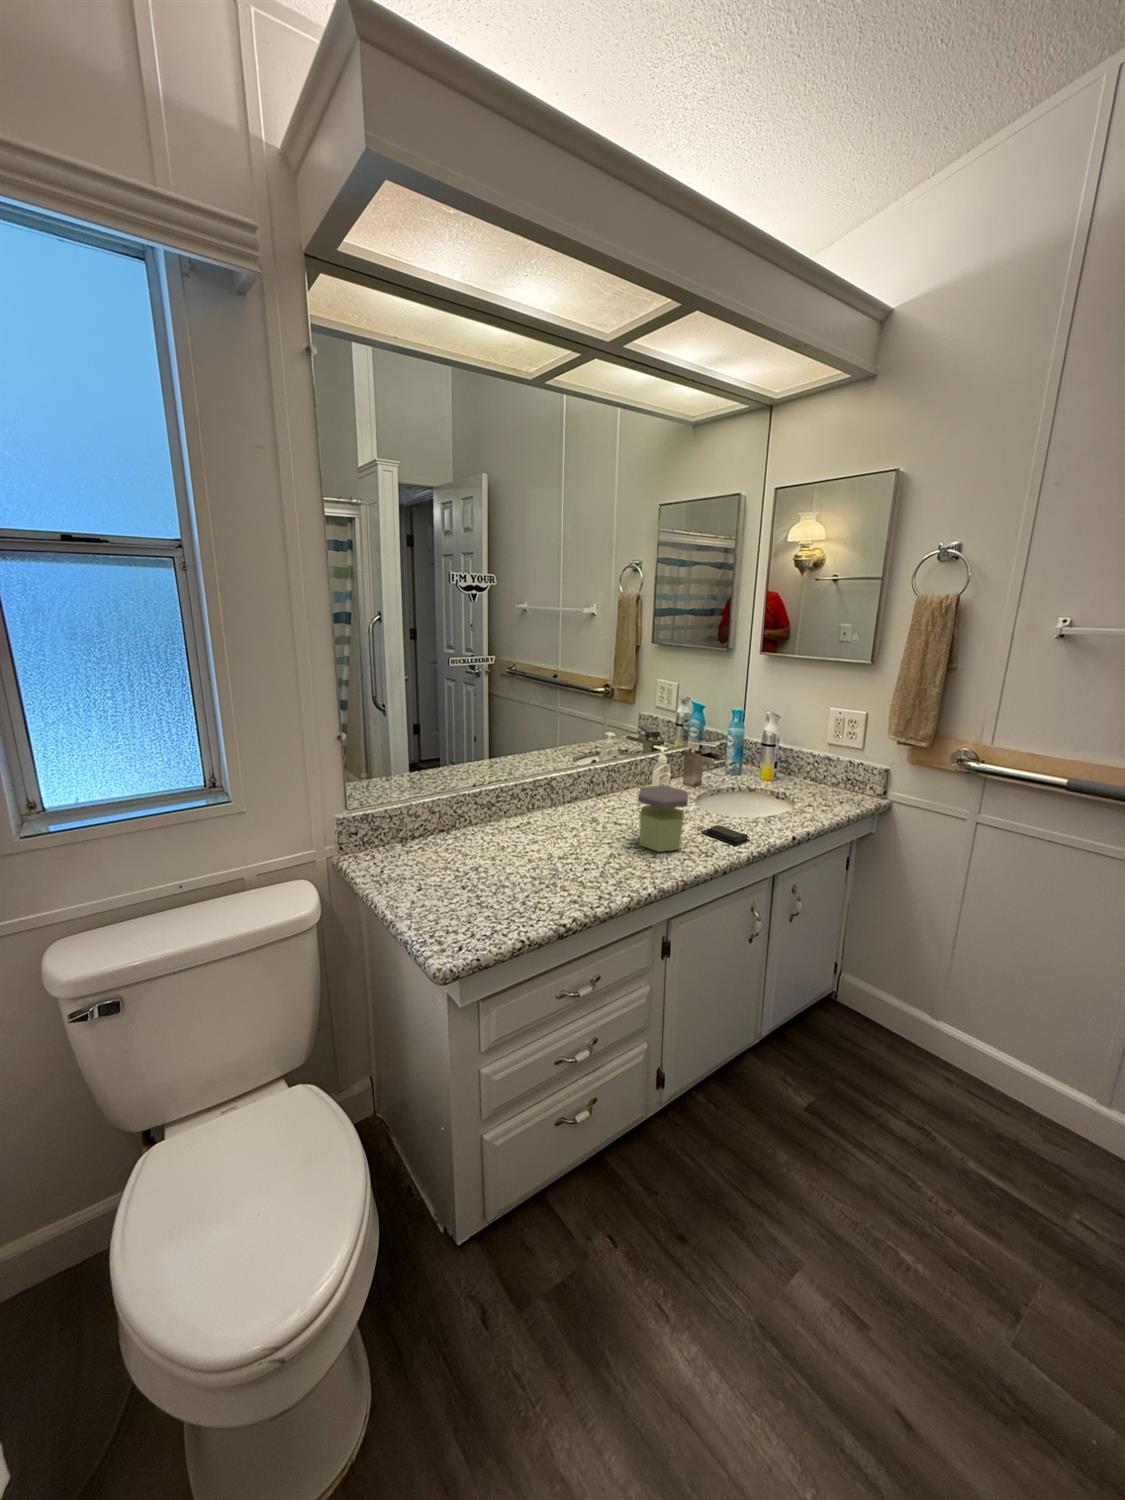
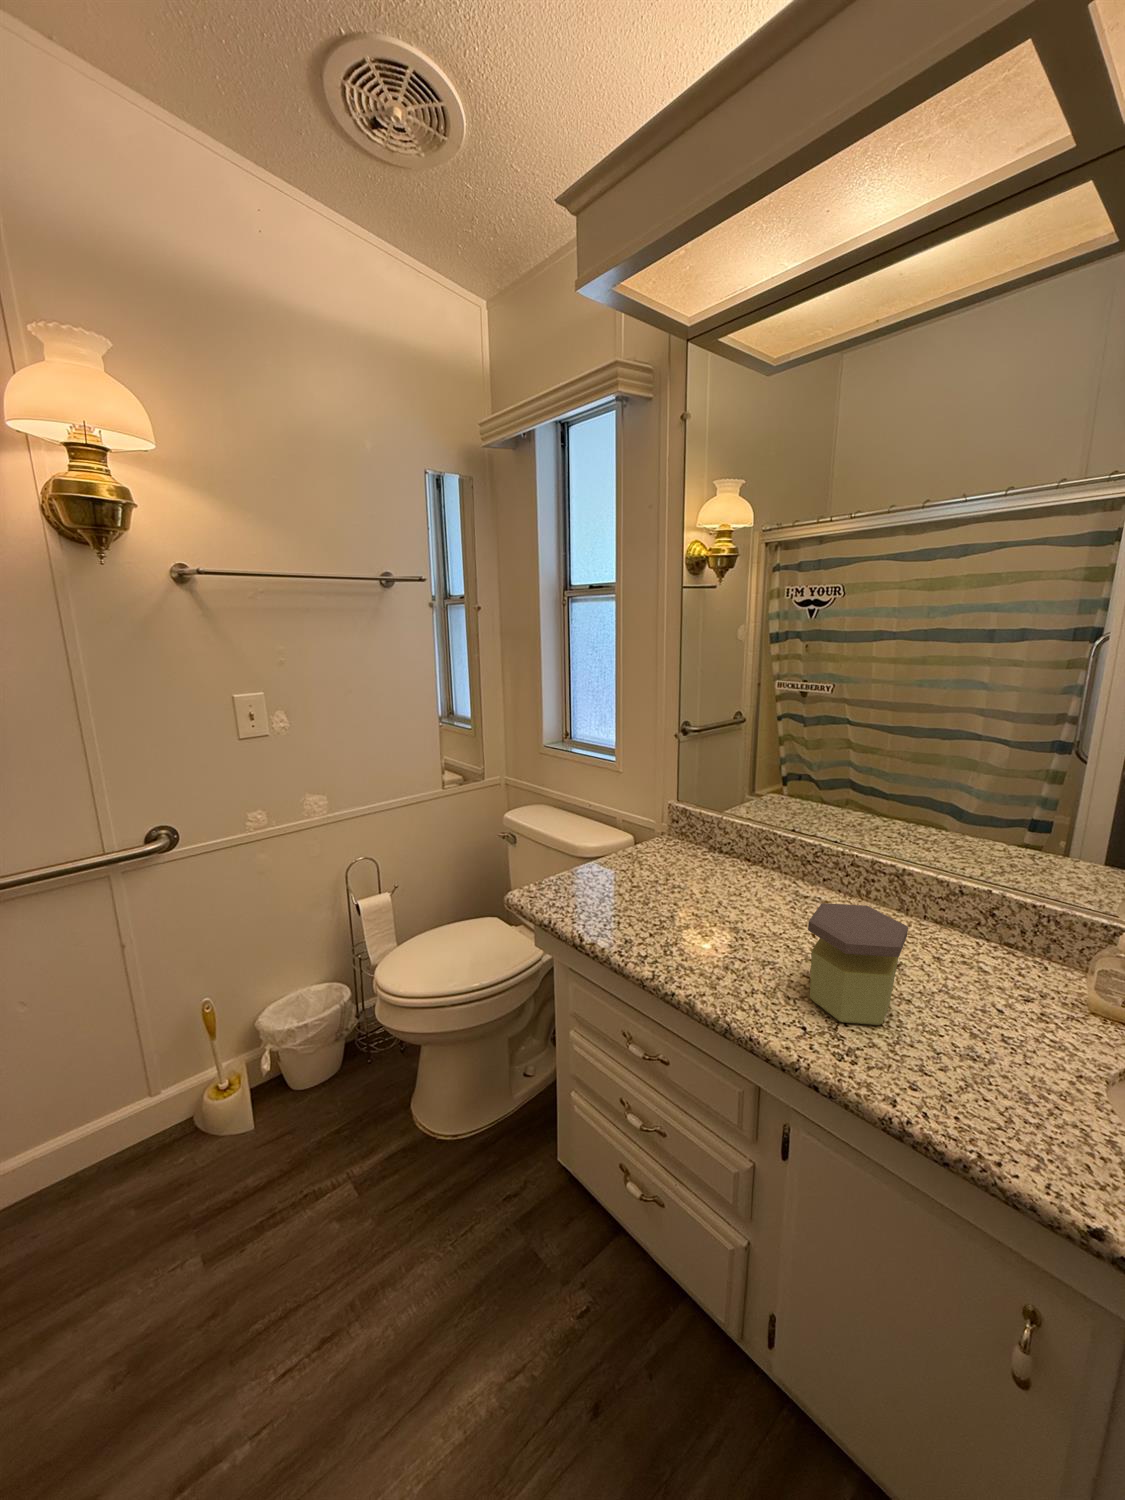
soap bar: present [701,825,750,846] -> none [929,1054,1014,1133]

